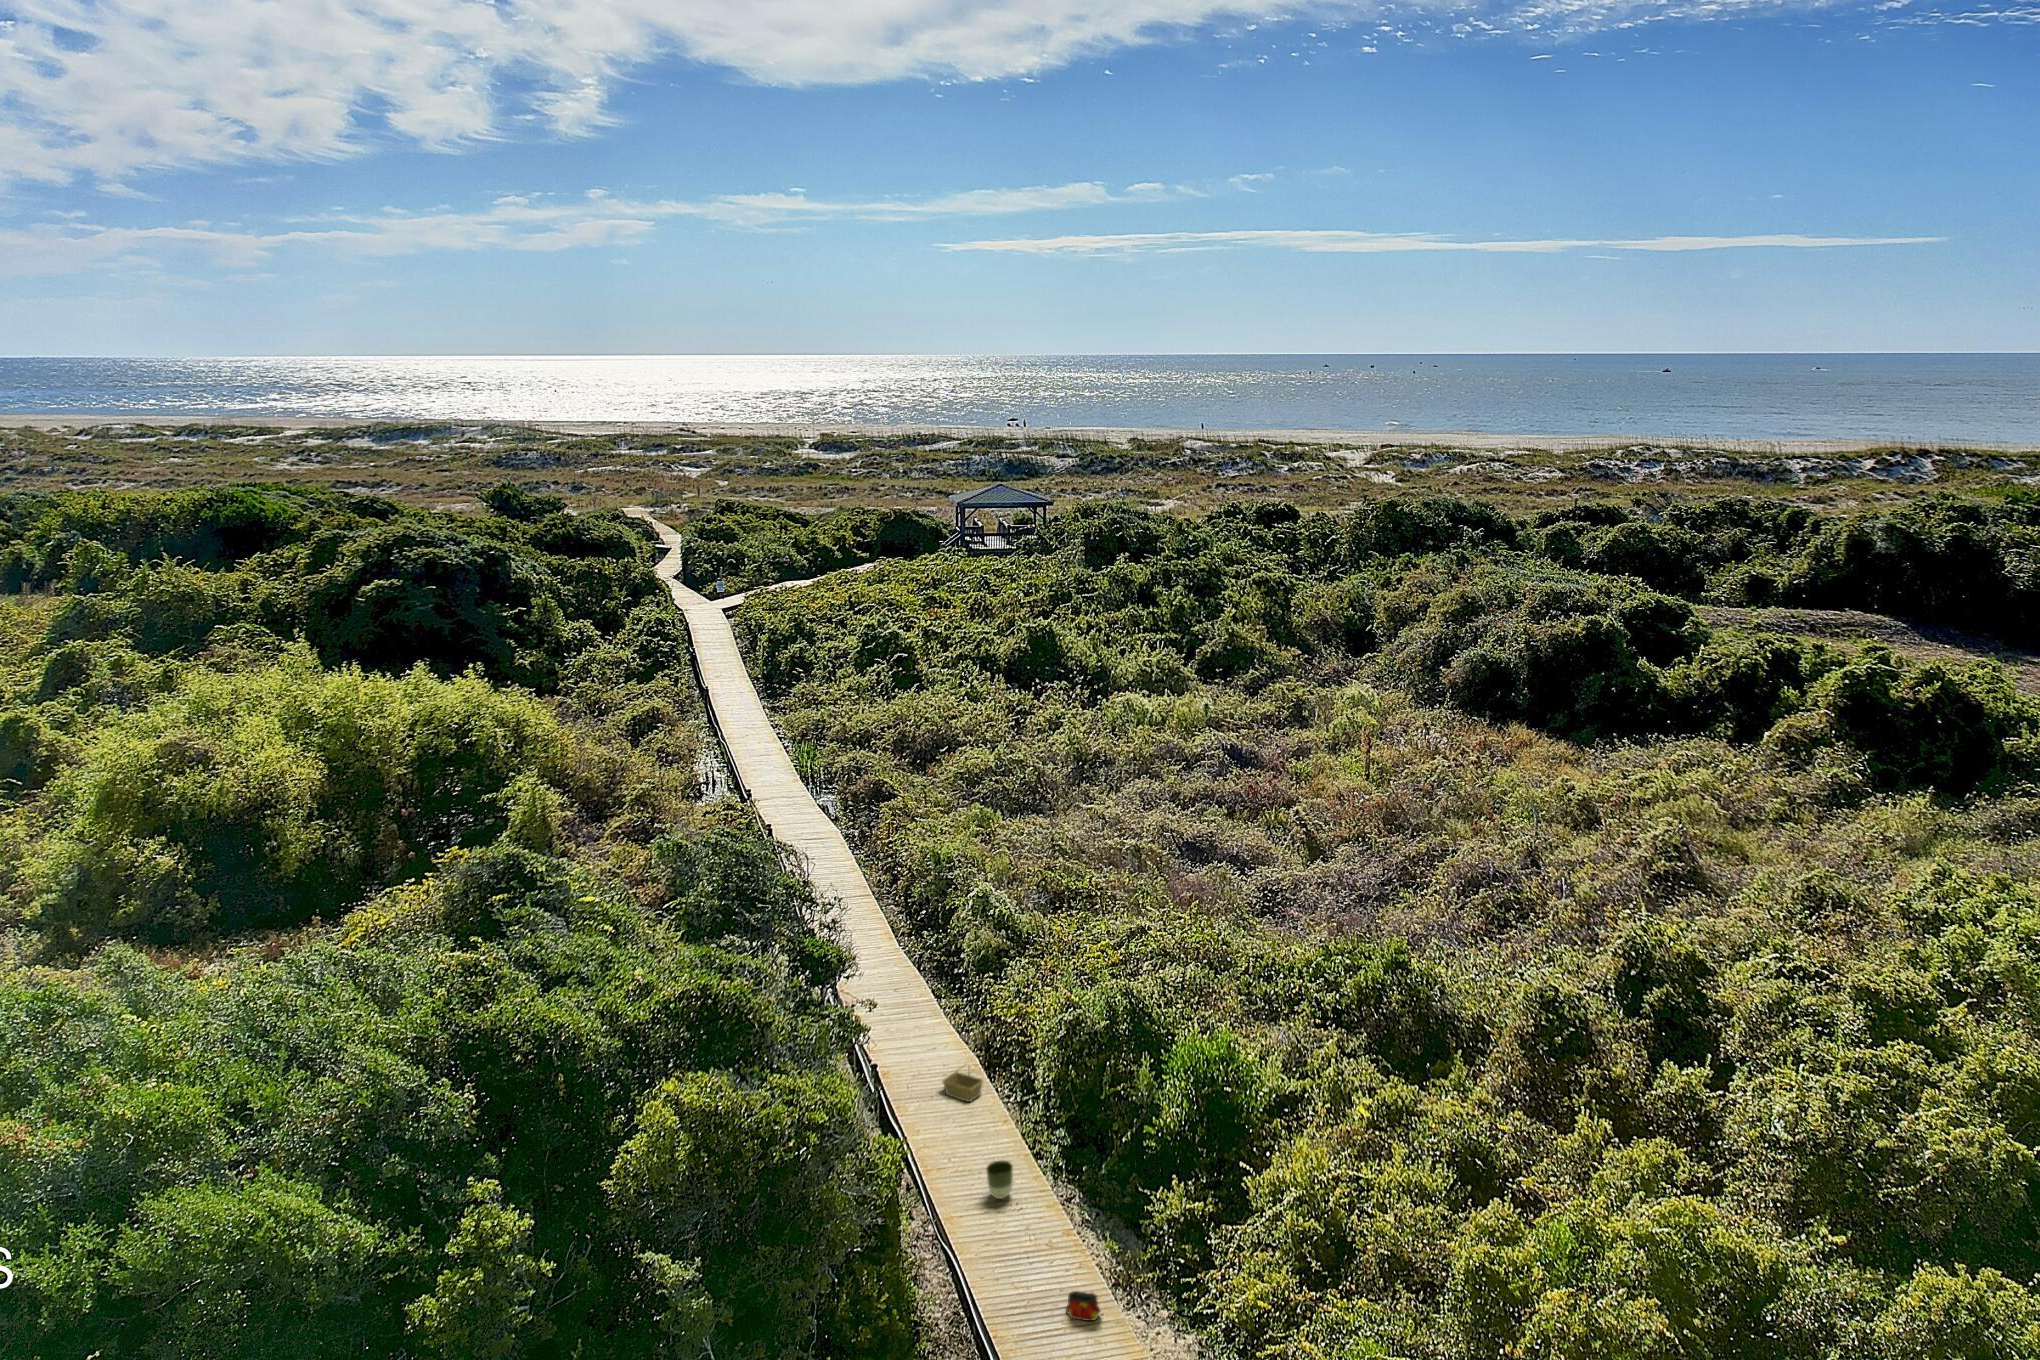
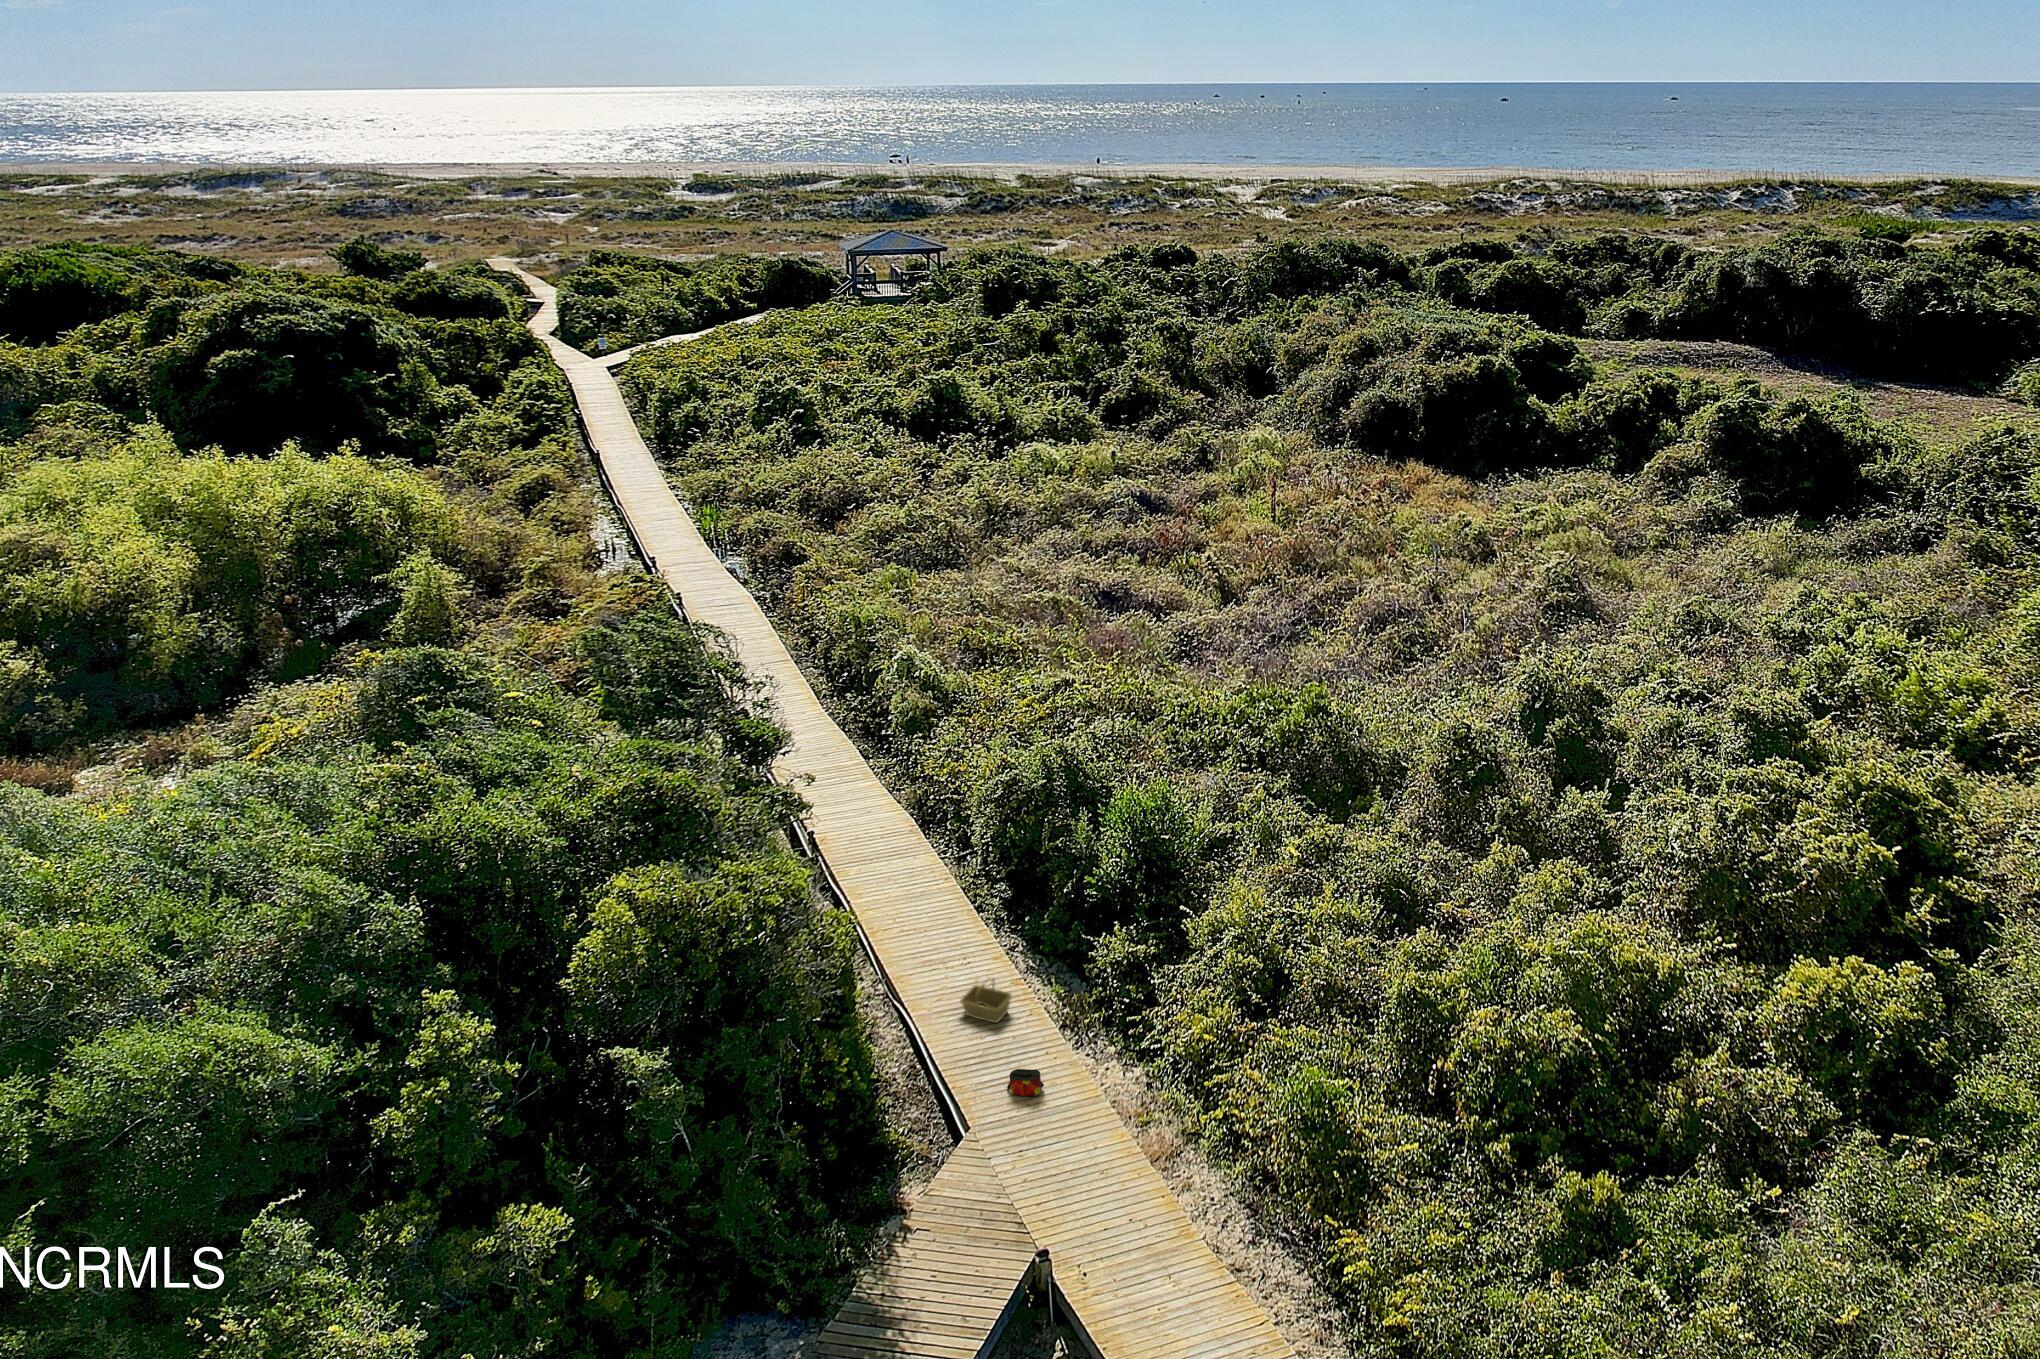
basket: present [942,1070,983,1102] -> present [961,980,1012,1023]
planter: present [986,1161,1013,1199] -> none [918,938,946,976]

